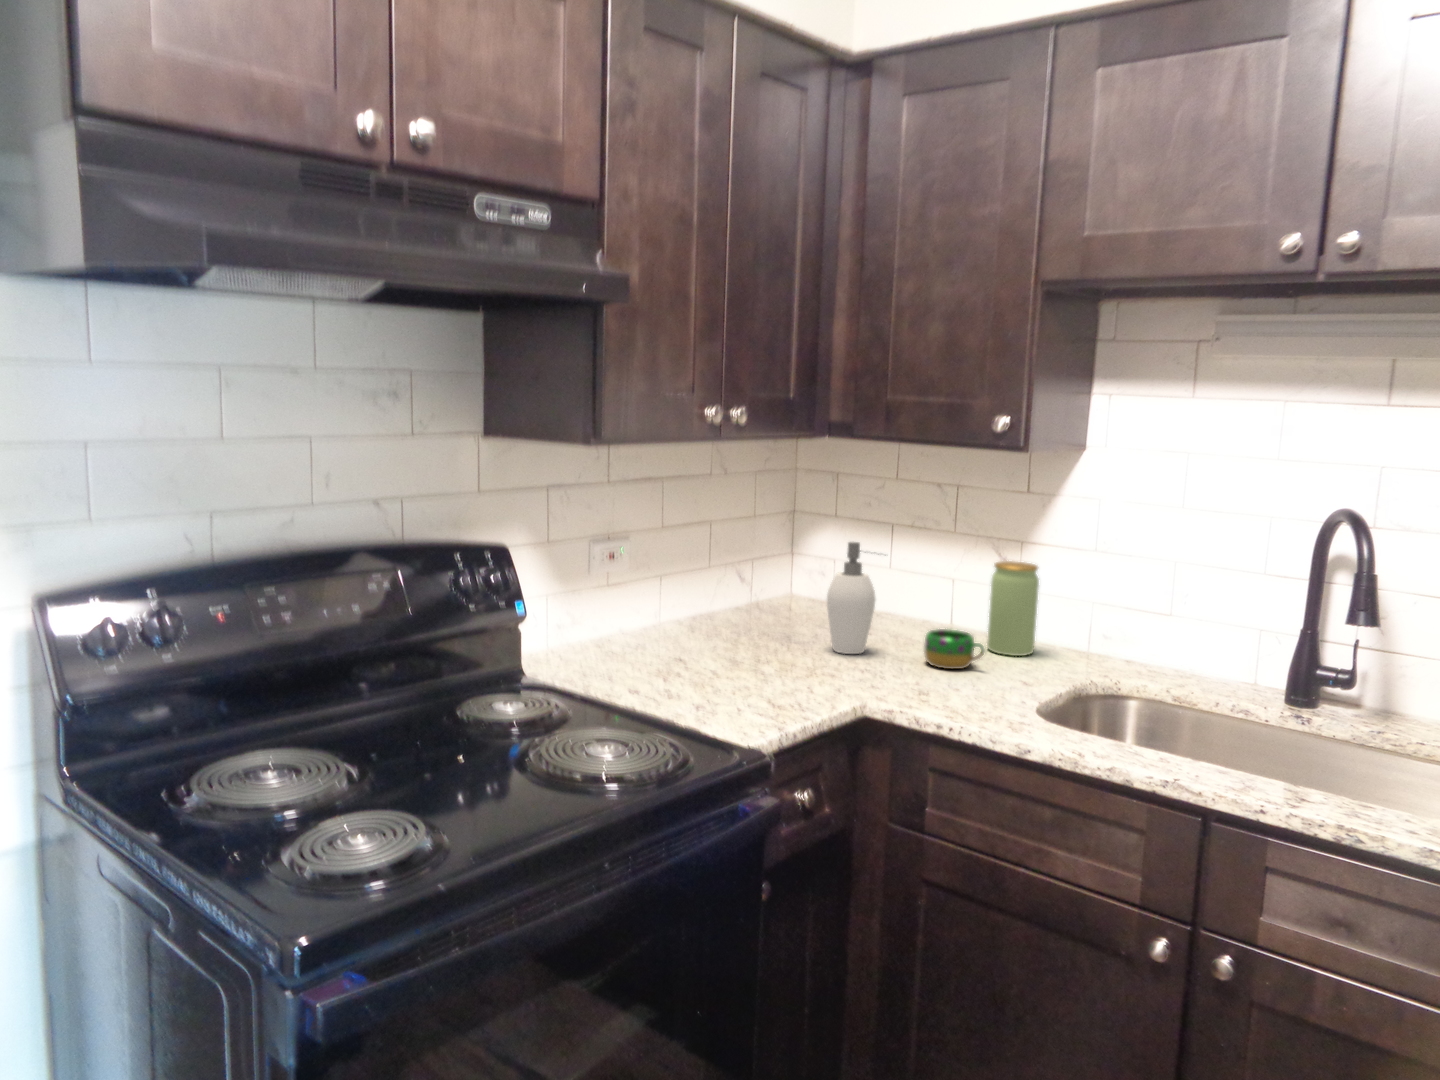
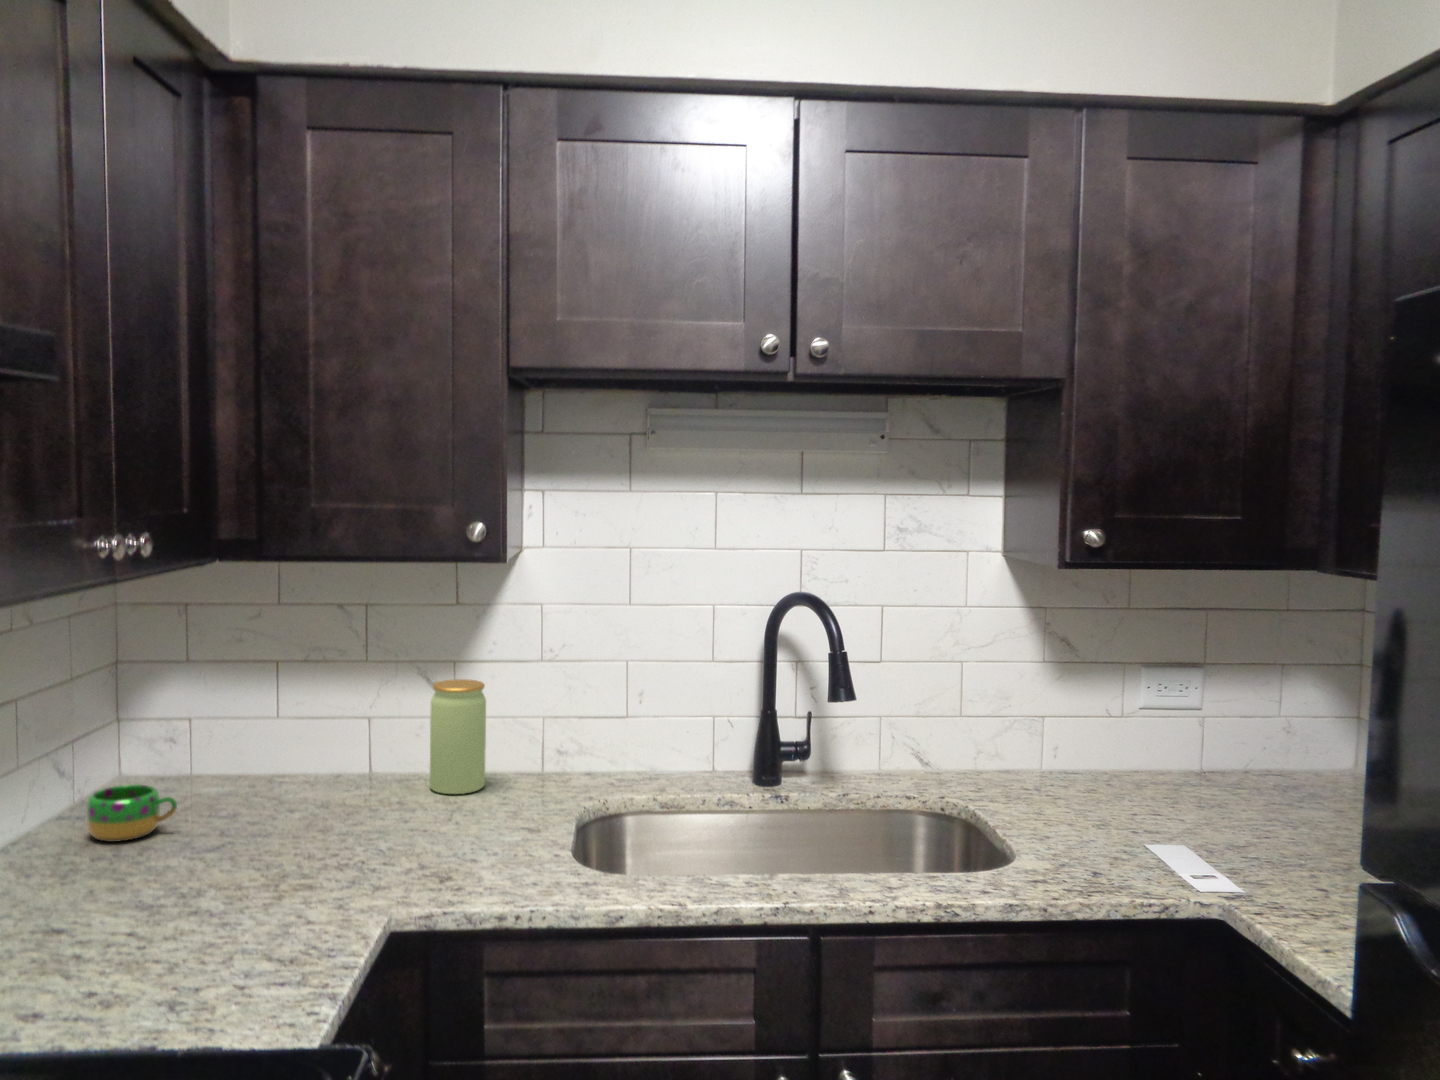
soap dispenser: present [827,542,875,654] -> none [242,688,335,845]
mug: present [924,629,984,669] -> present [86,785,177,842]

